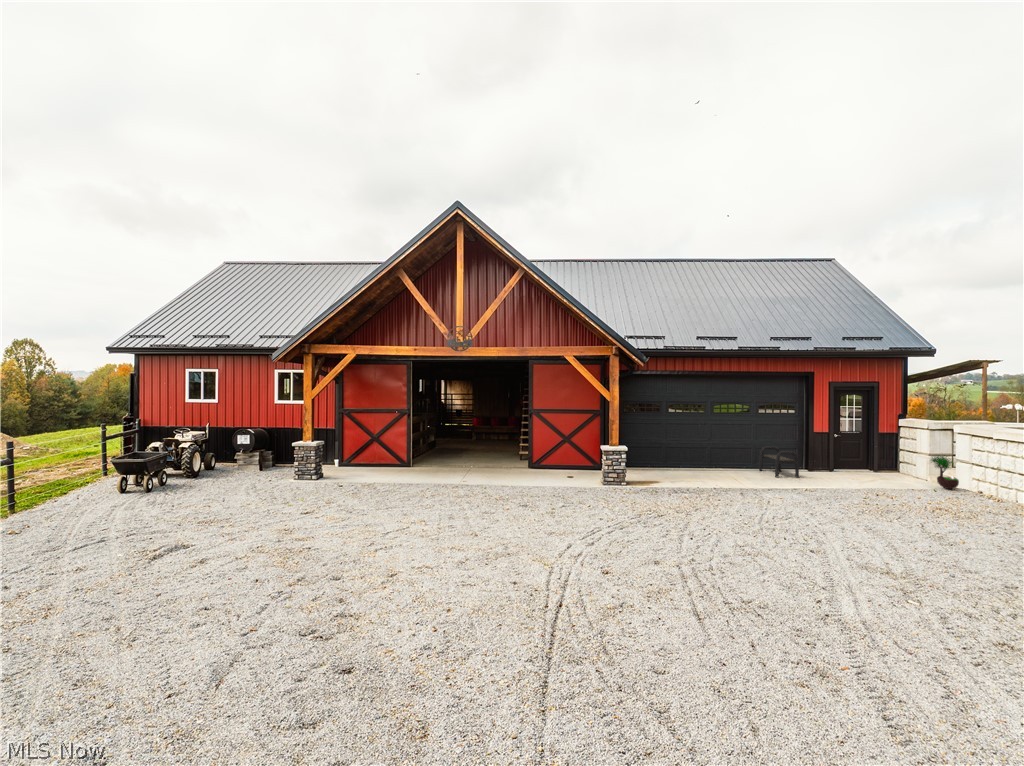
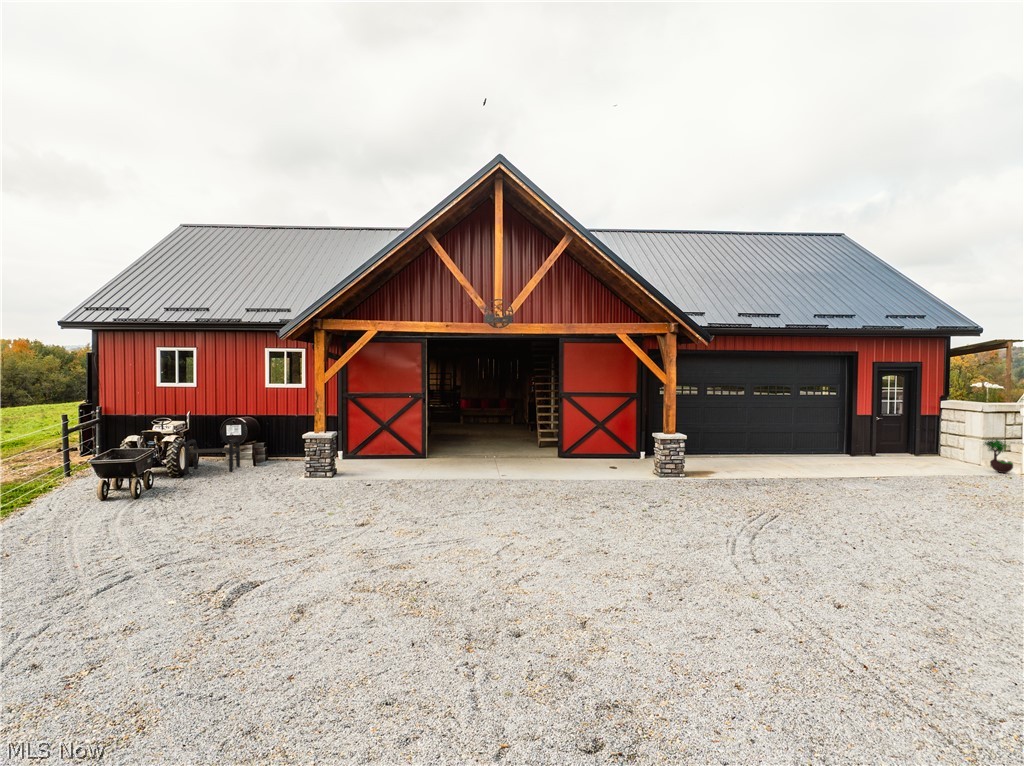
bench: present [759,446,799,478] -> present [184,438,240,474]

